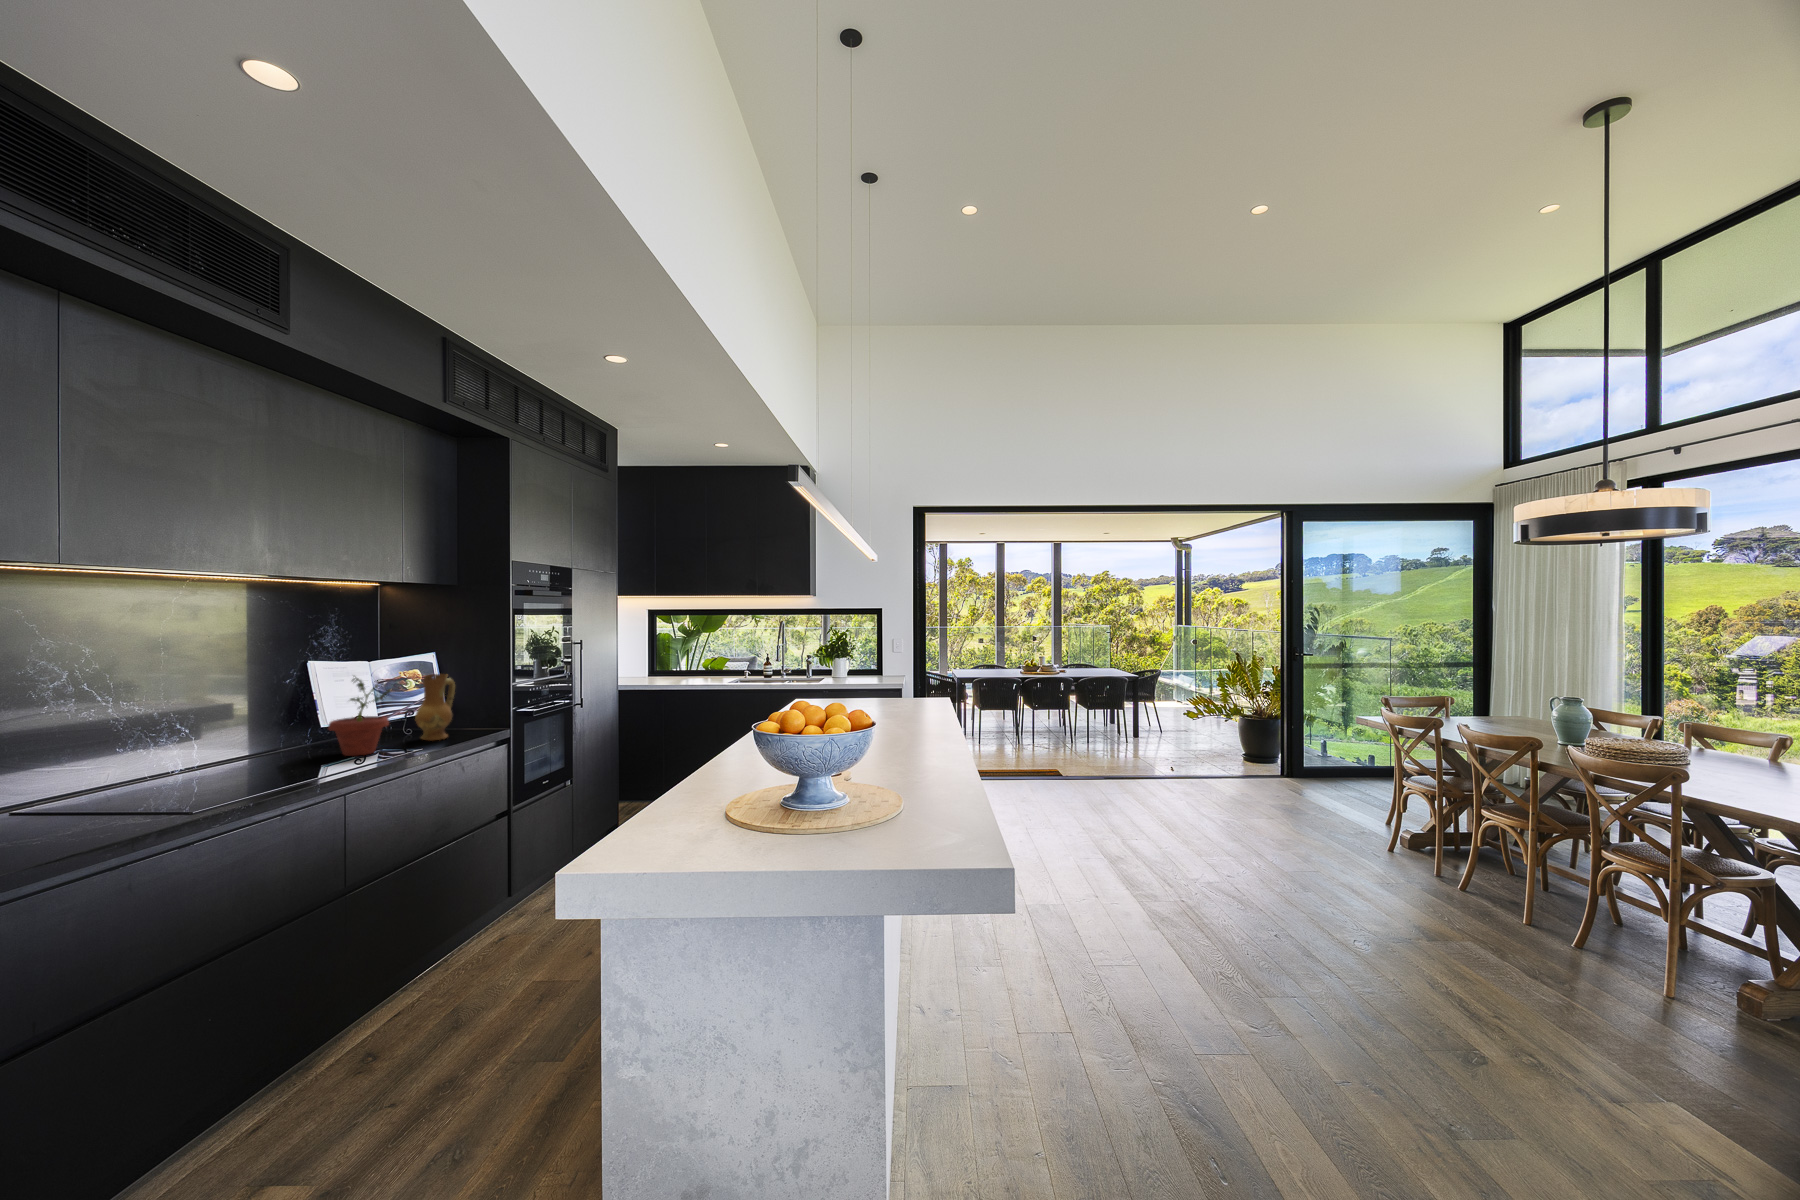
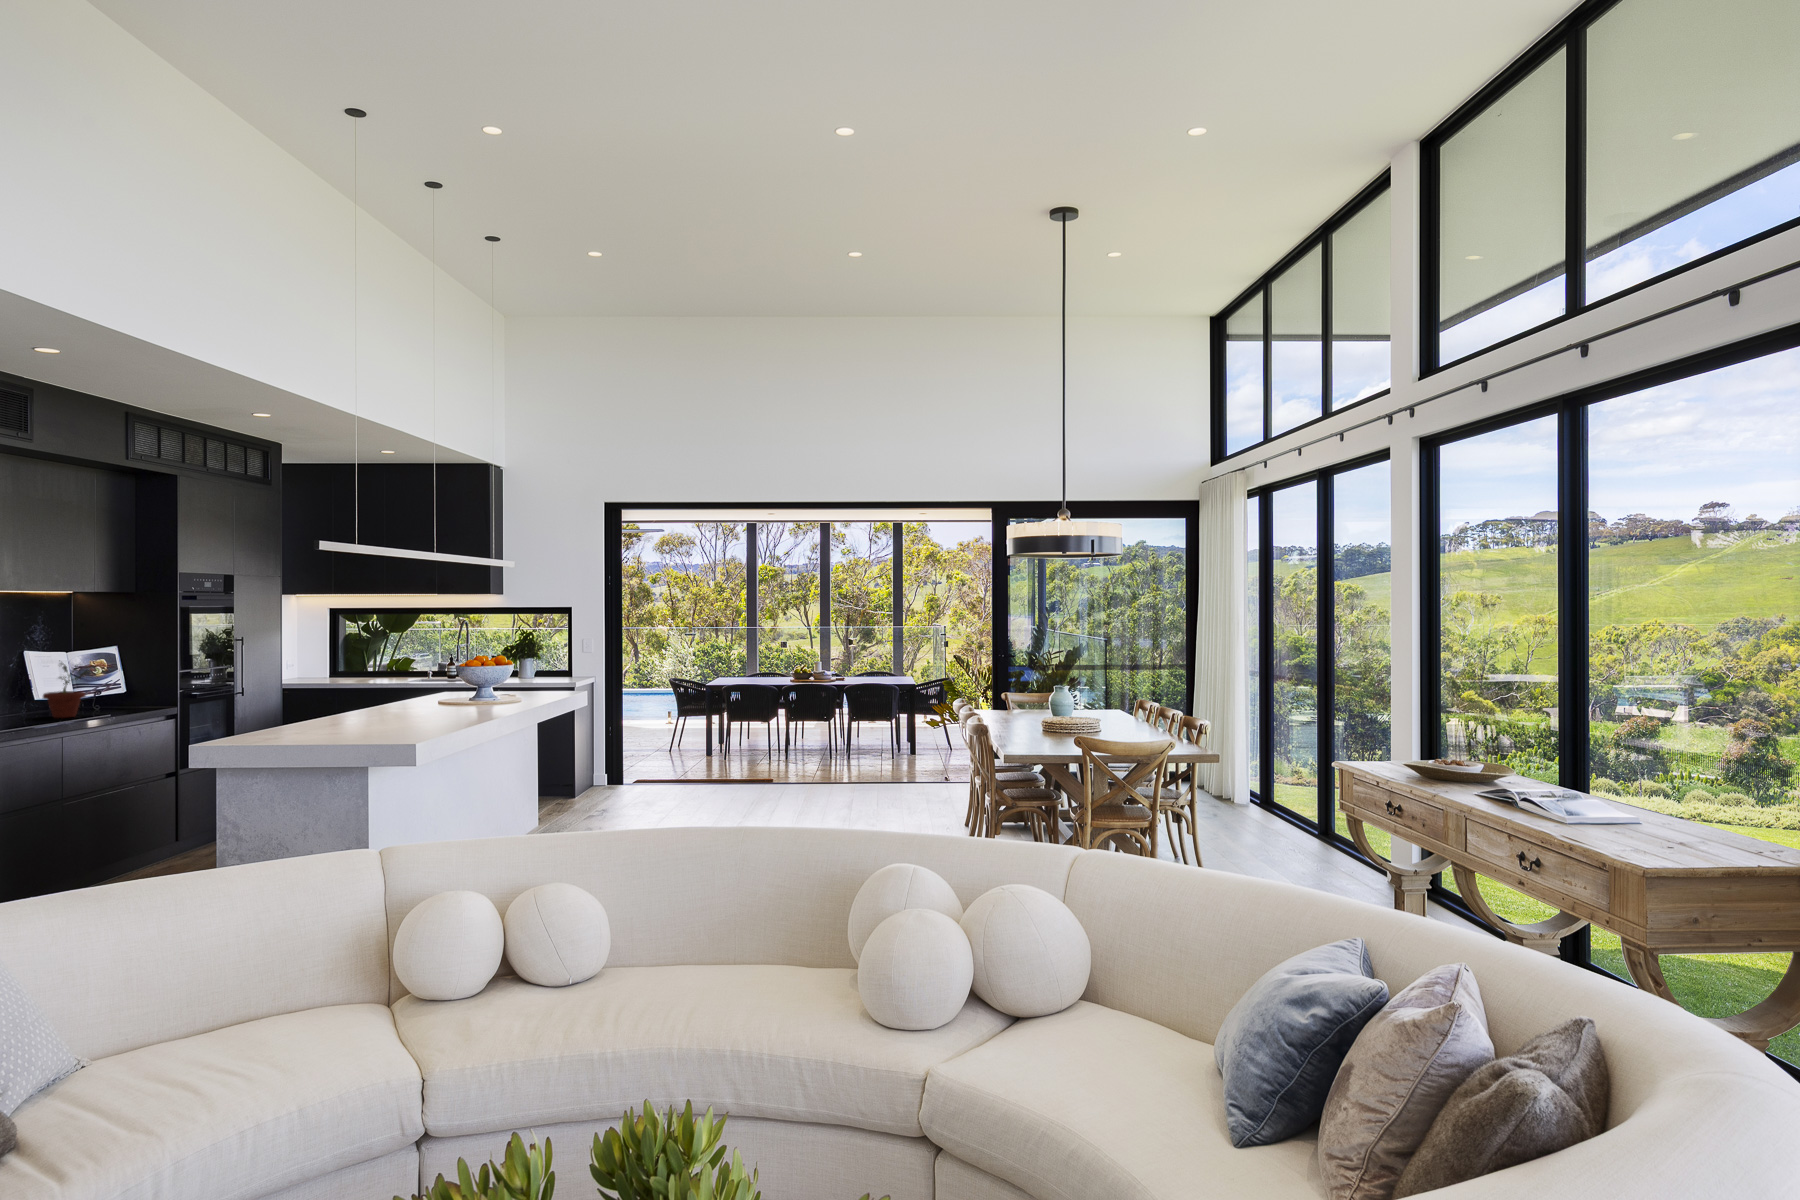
ceramic jug: present [415,674,455,741] -> none [103,662,134,712]

